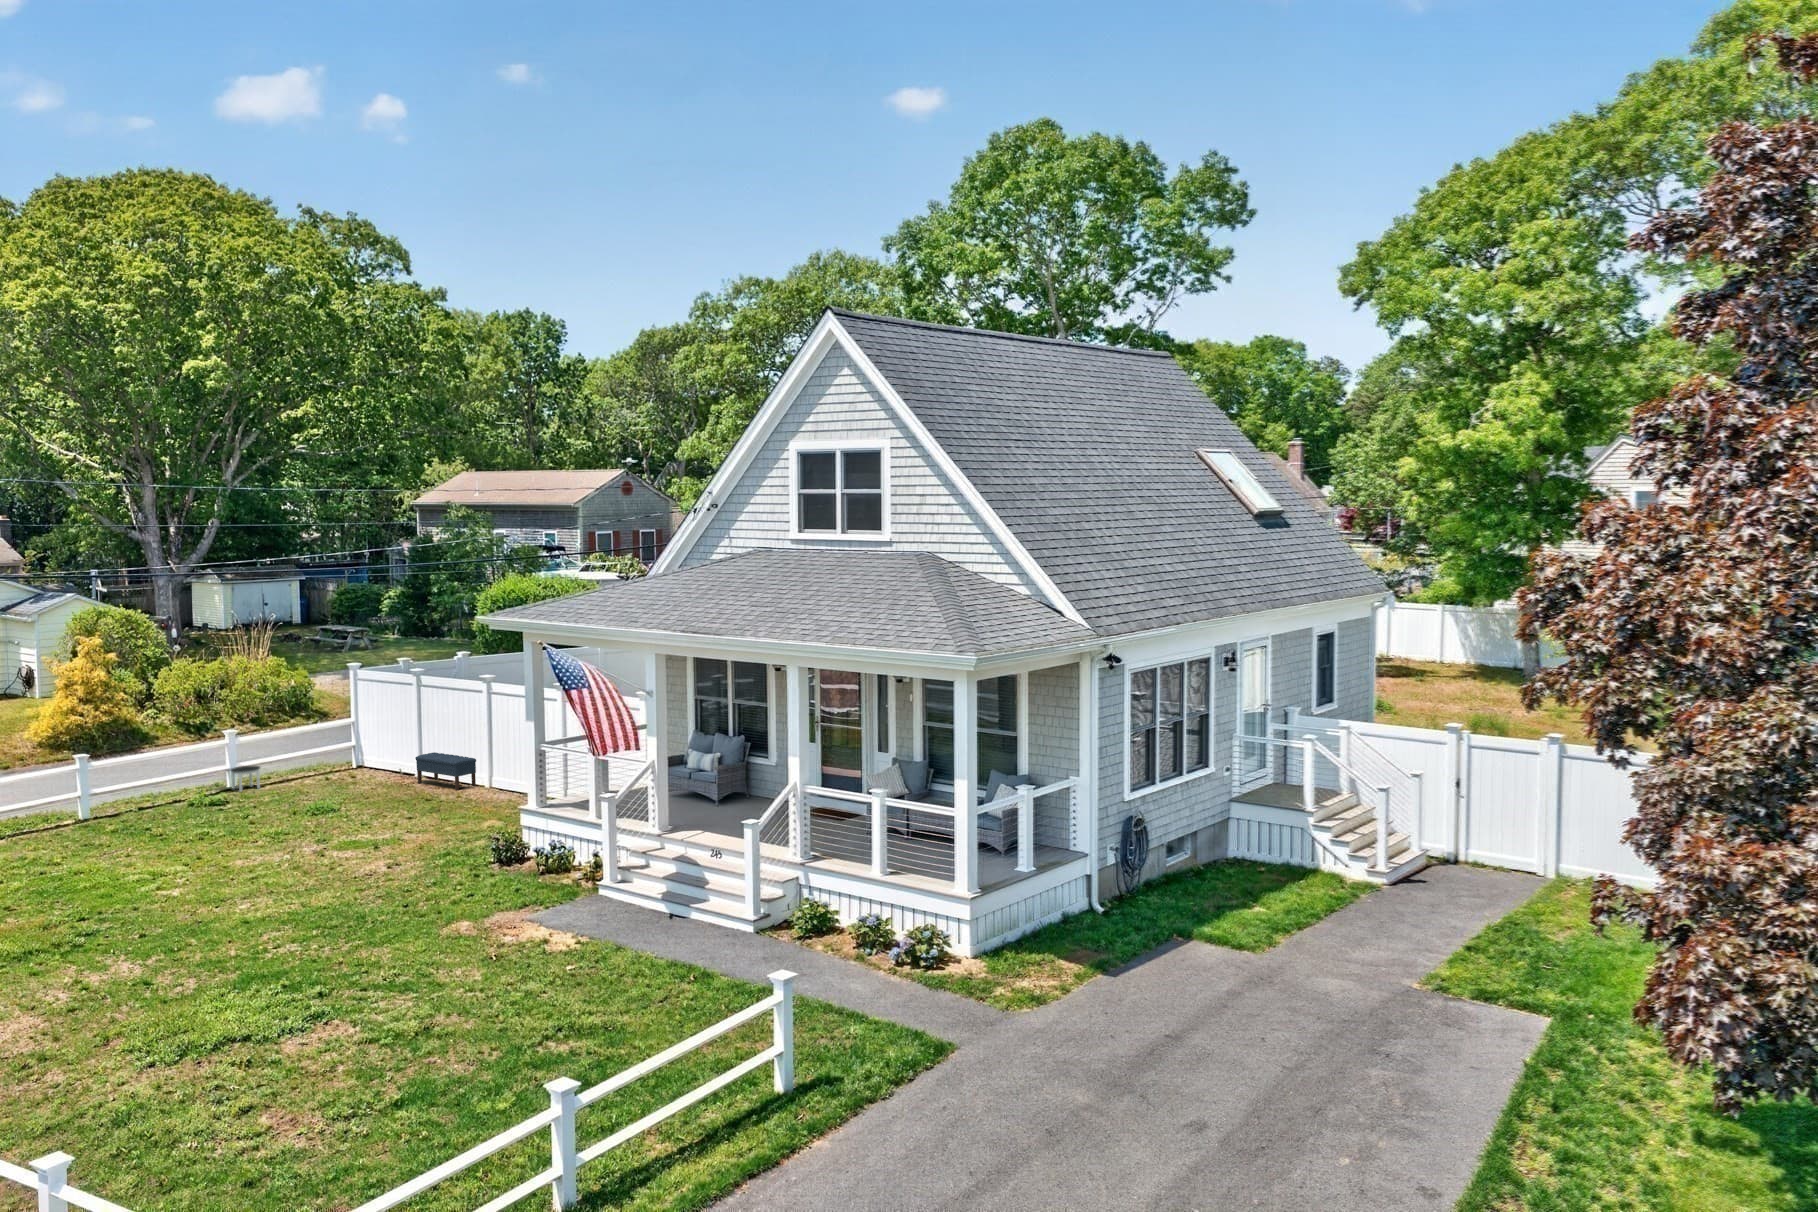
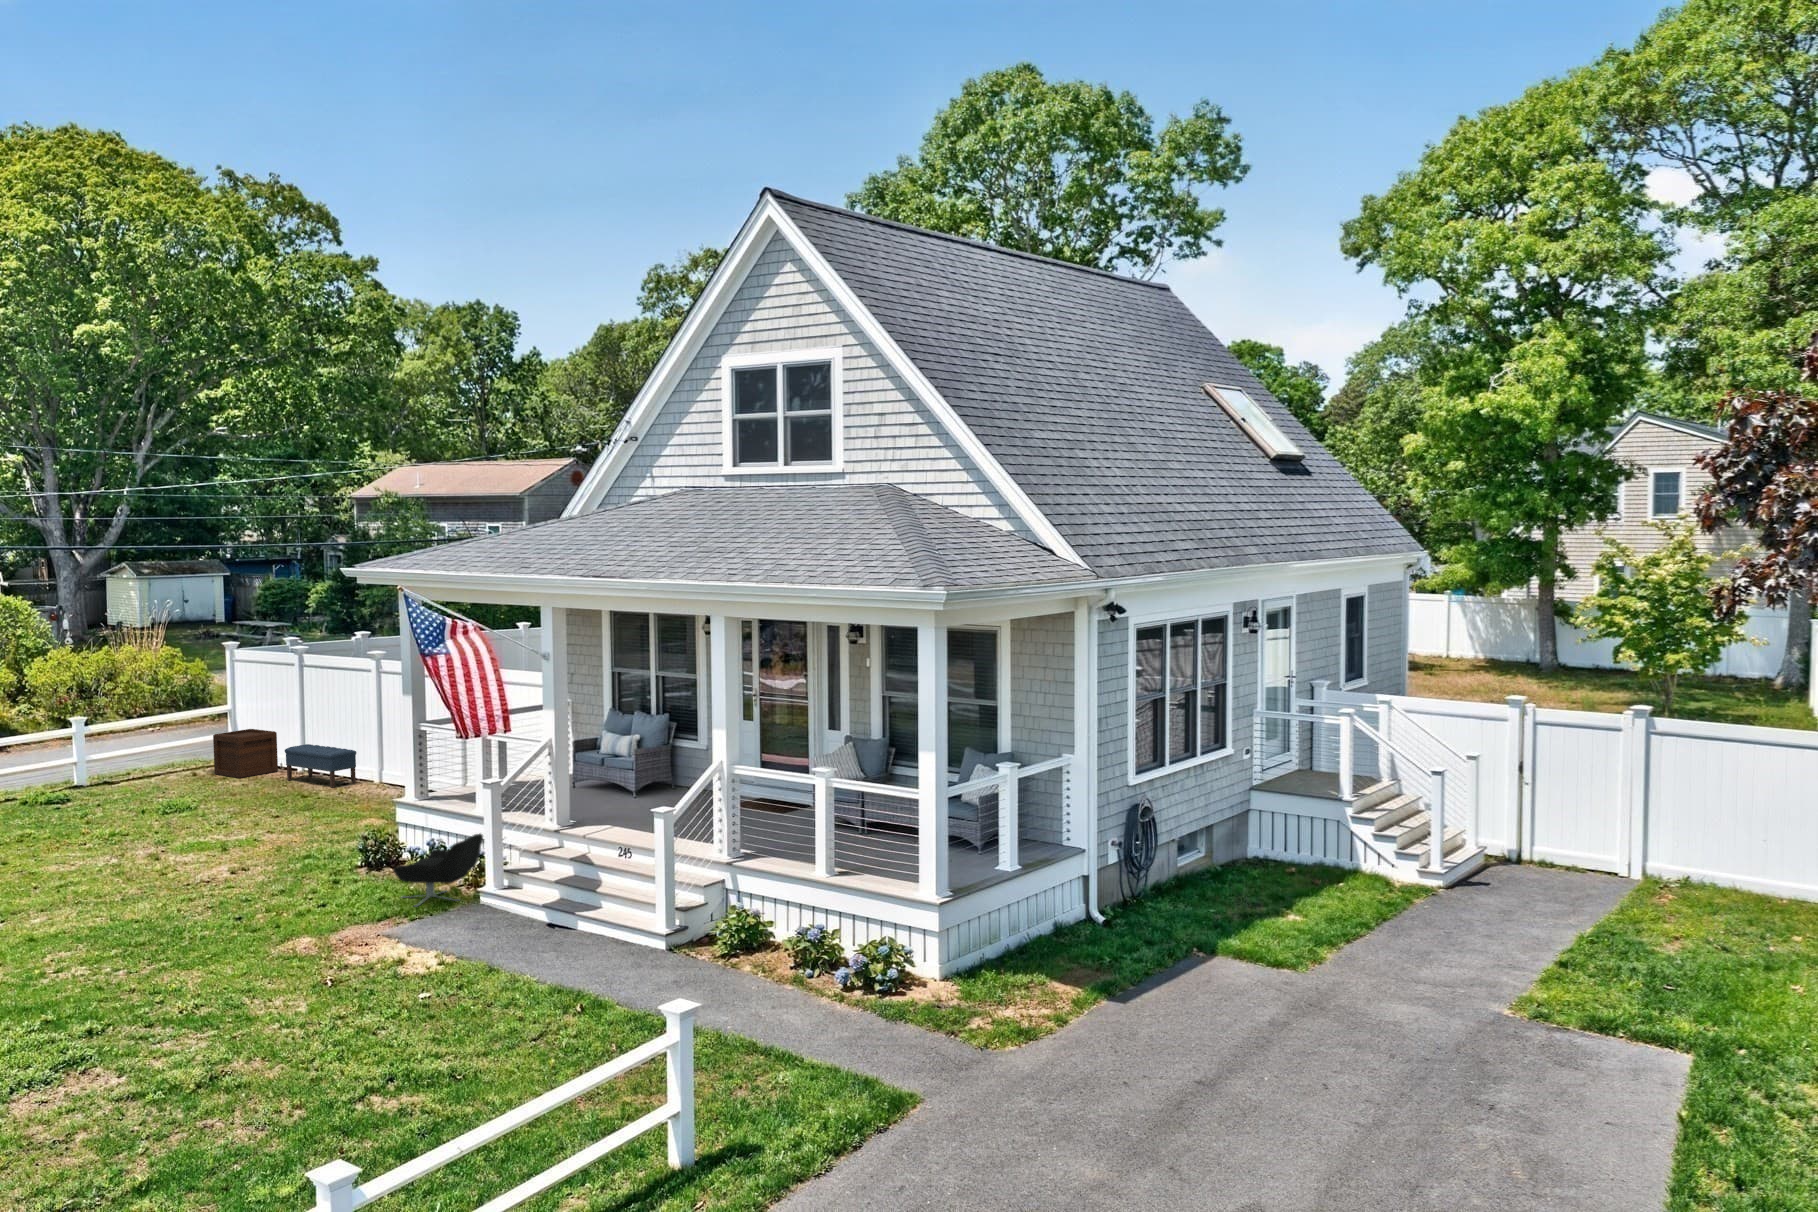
wooden crate: none [354,738,408,781] -> present [213,729,278,778]
round table: present [230,766,260,791] -> none [59,760,97,790]
lounge chair: none [531,836,601,896] -> present [393,834,483,907]

